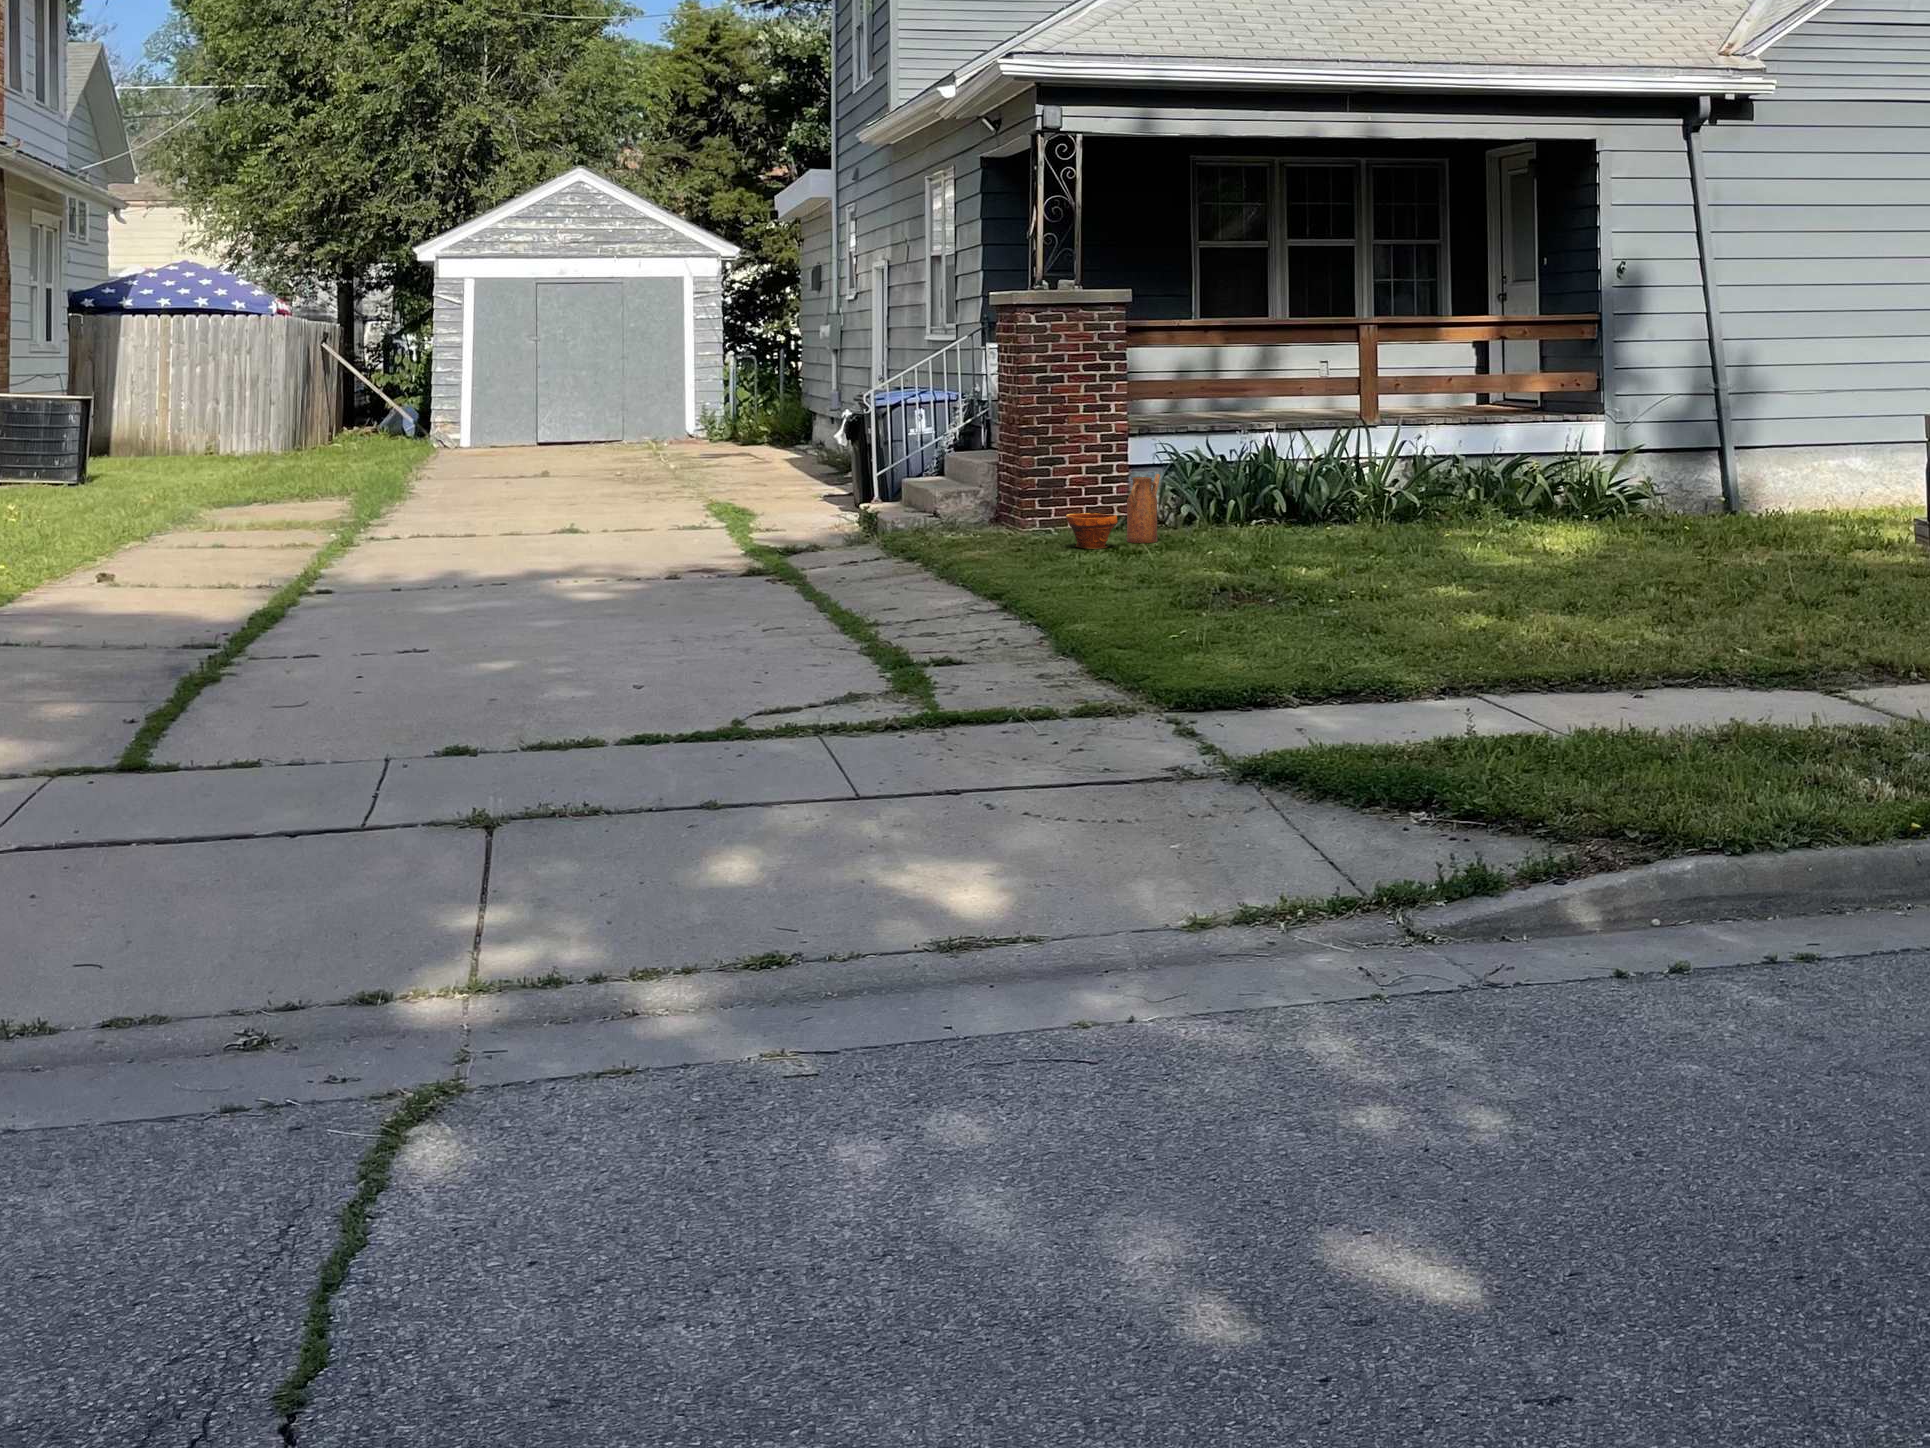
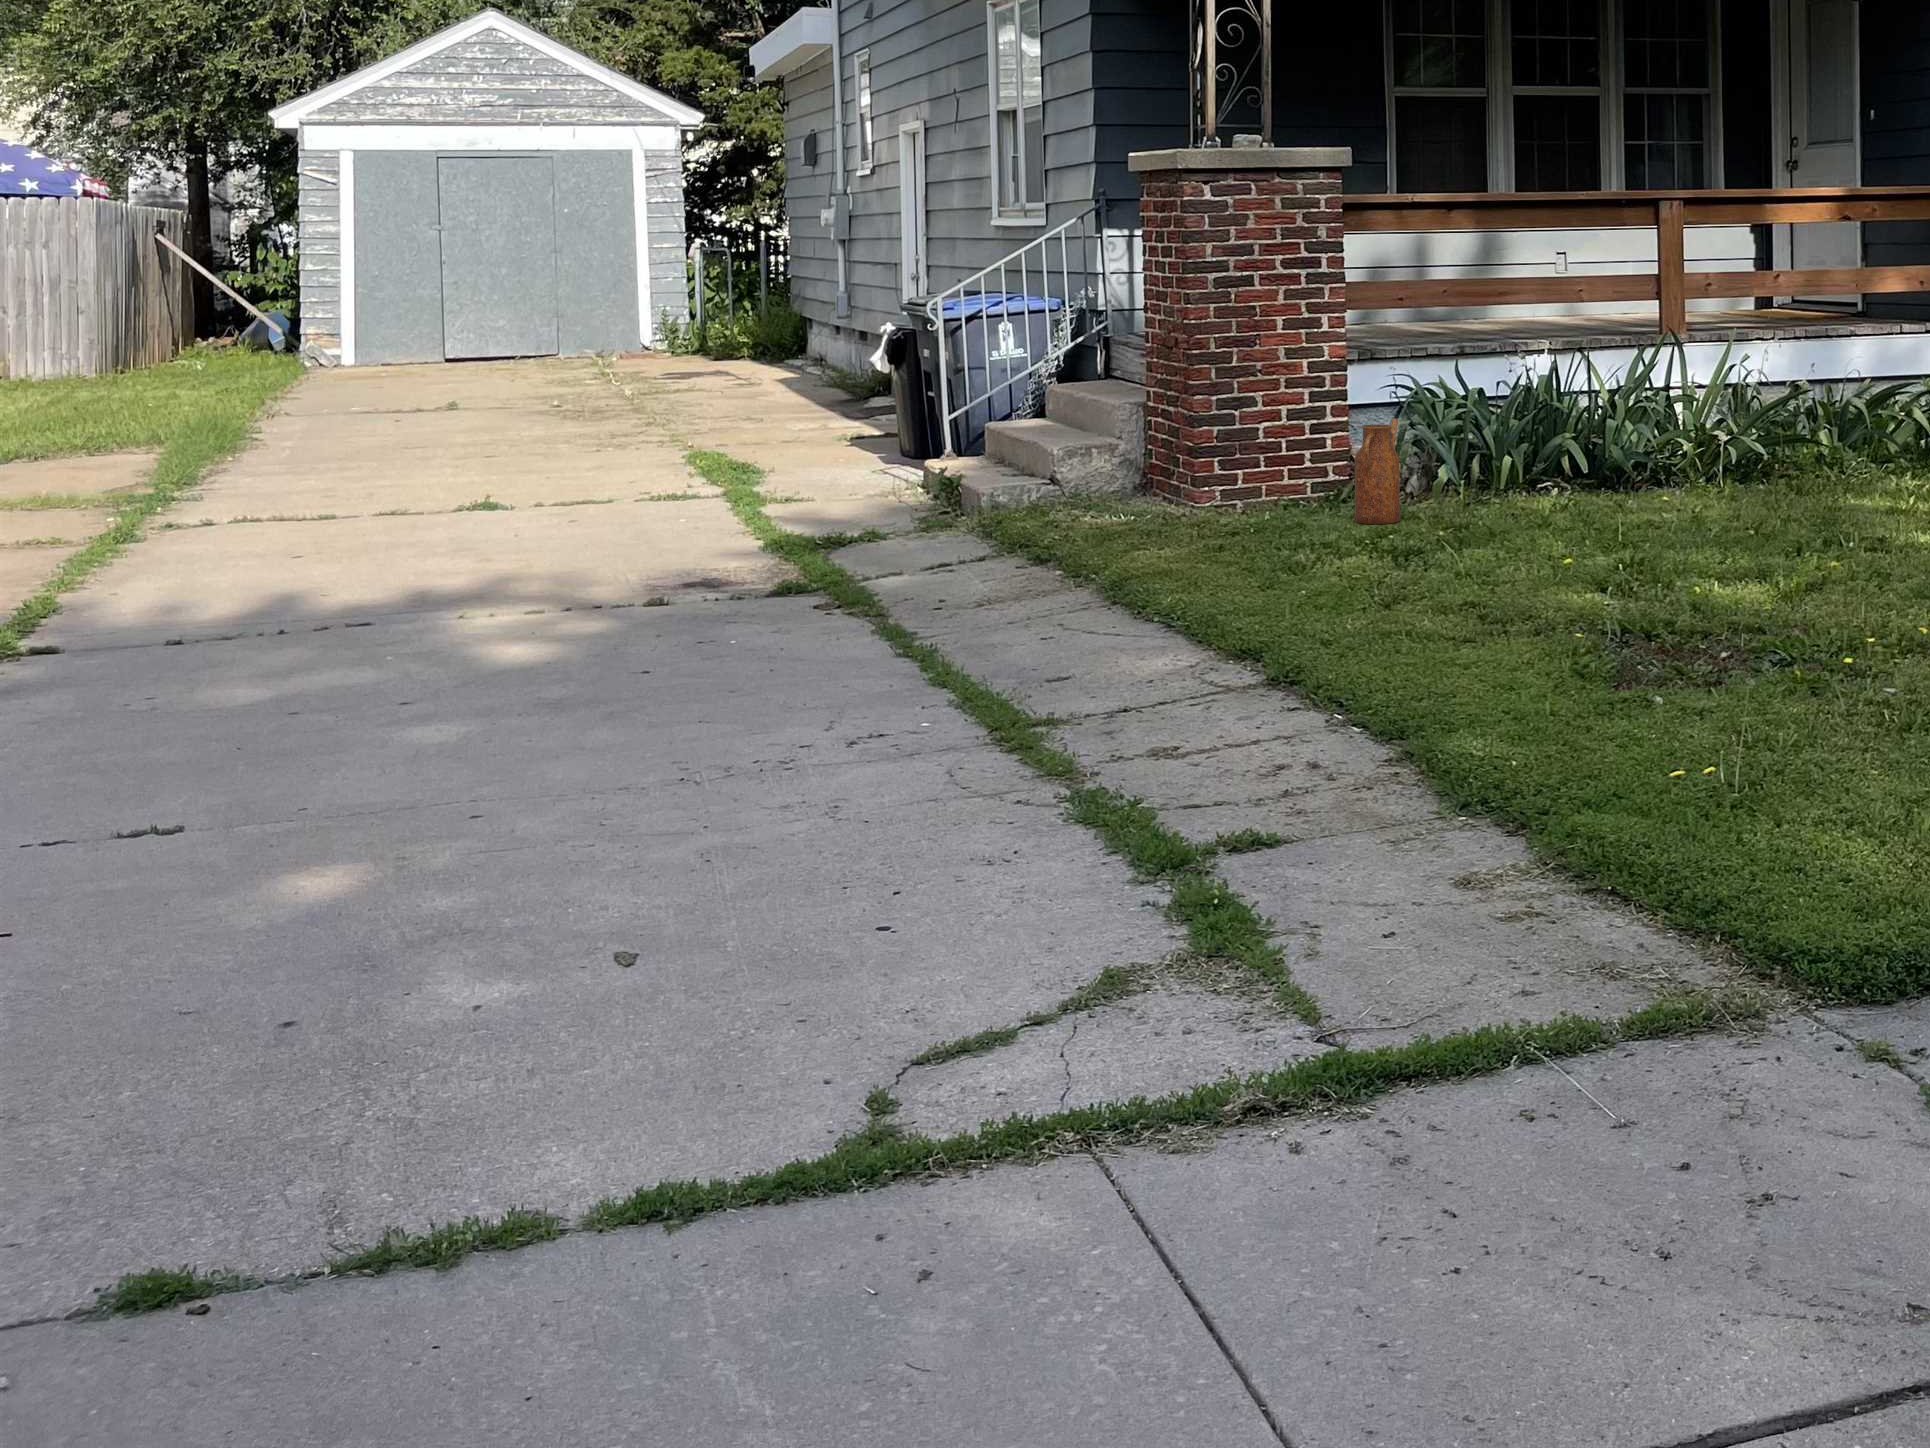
planter: present [1066,513,1118,549] -> none [1270,482,1349,537]

